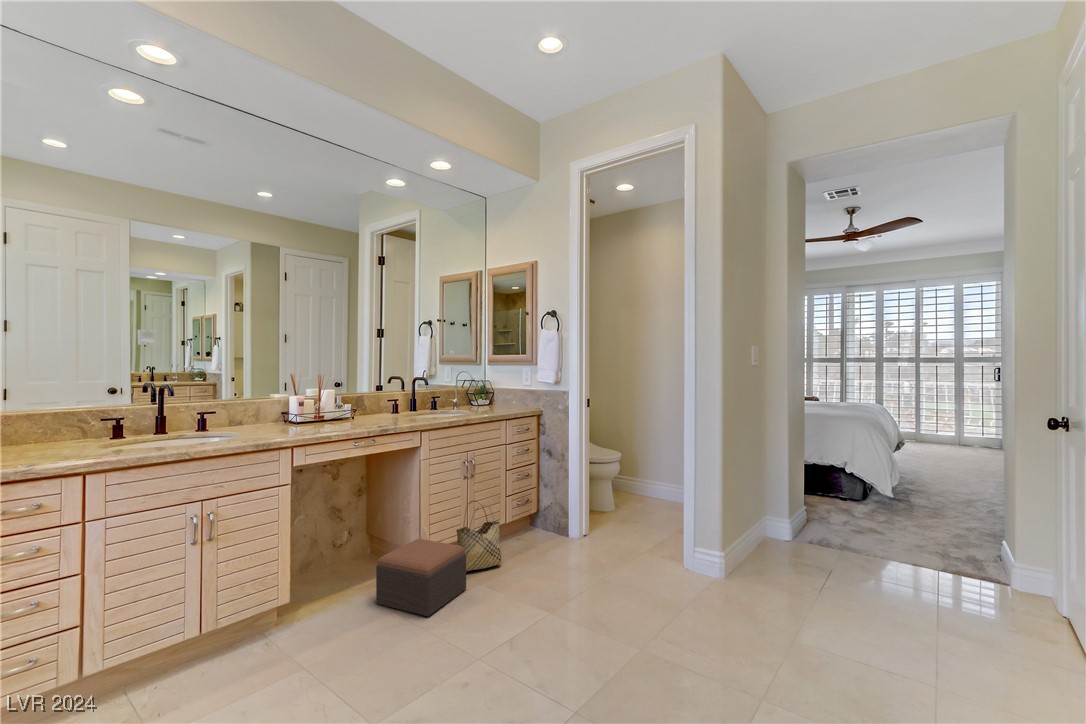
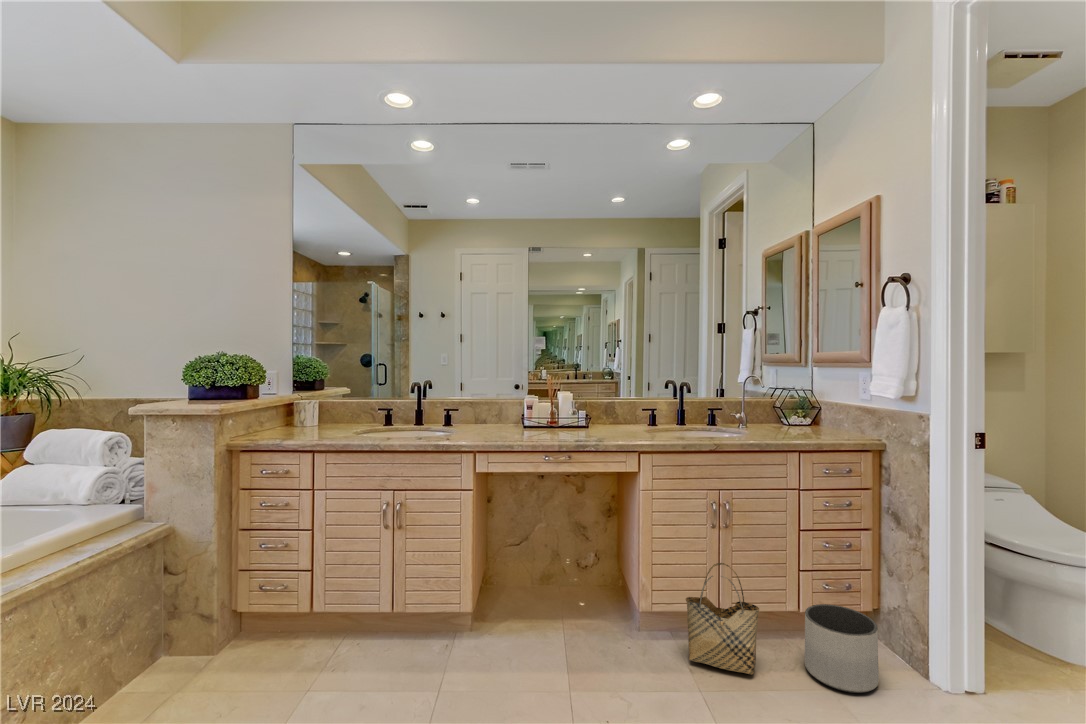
planter: none [516,510,554,554] -> present [805,604,879,693]
footstool: present [376,539,466,617] -> none [564,591,671,700]

